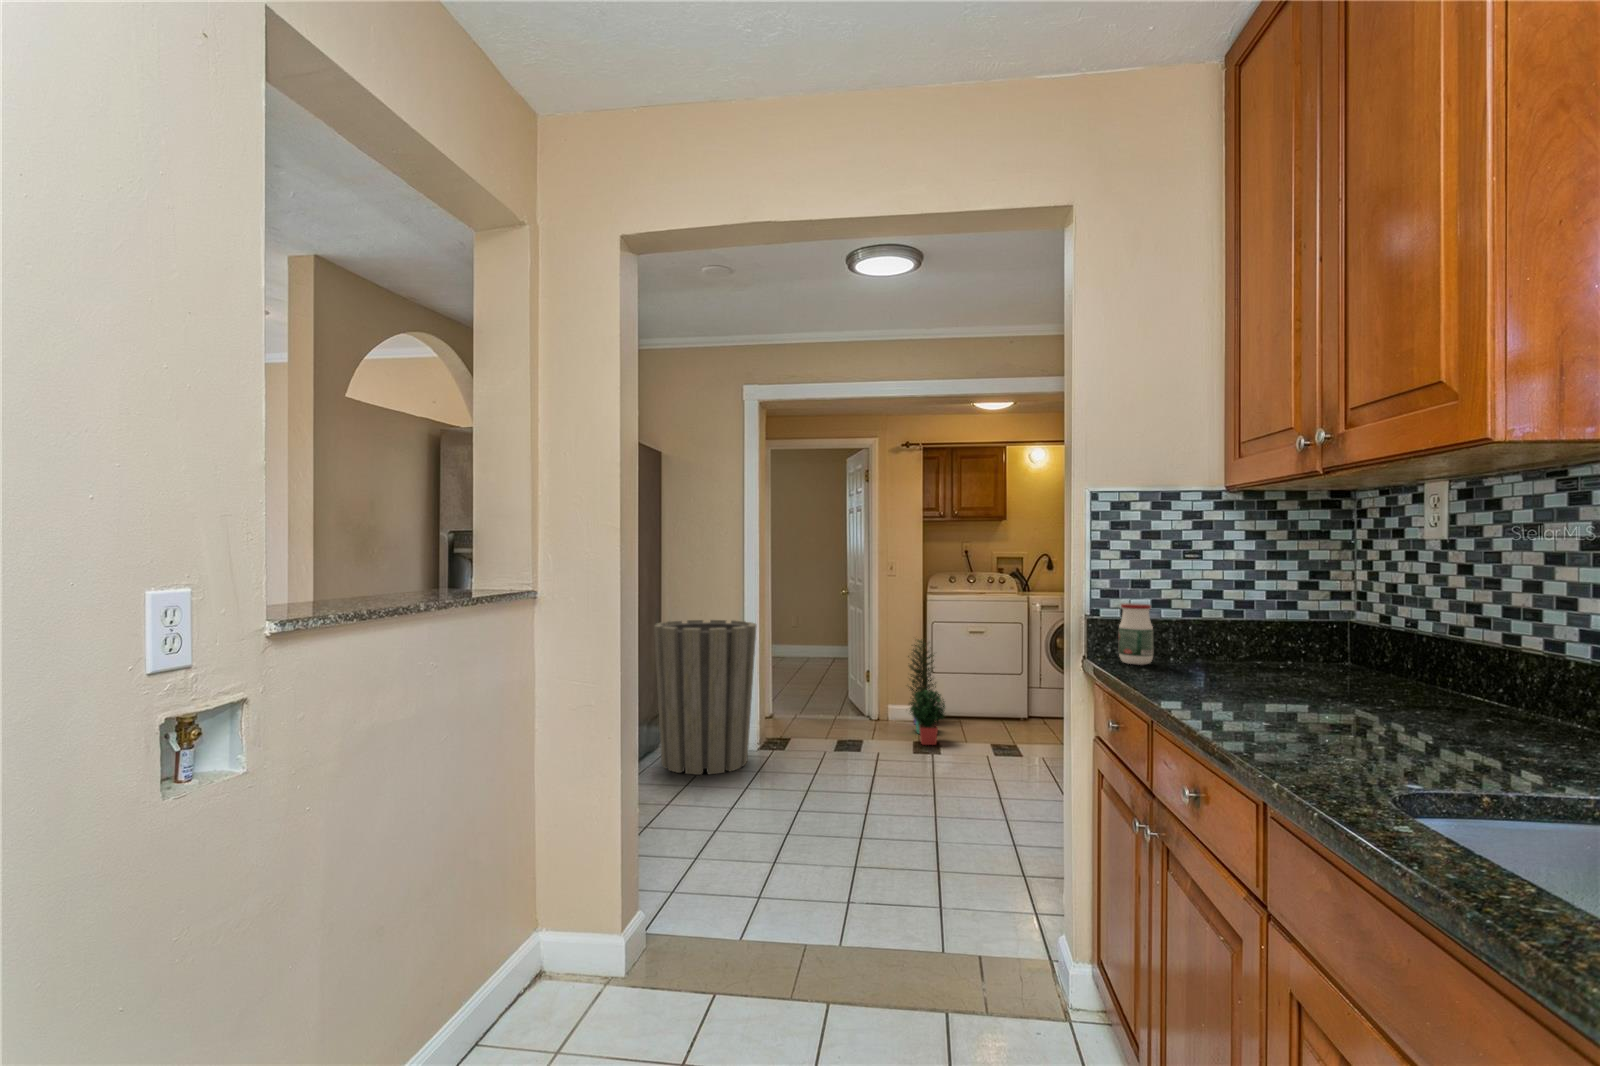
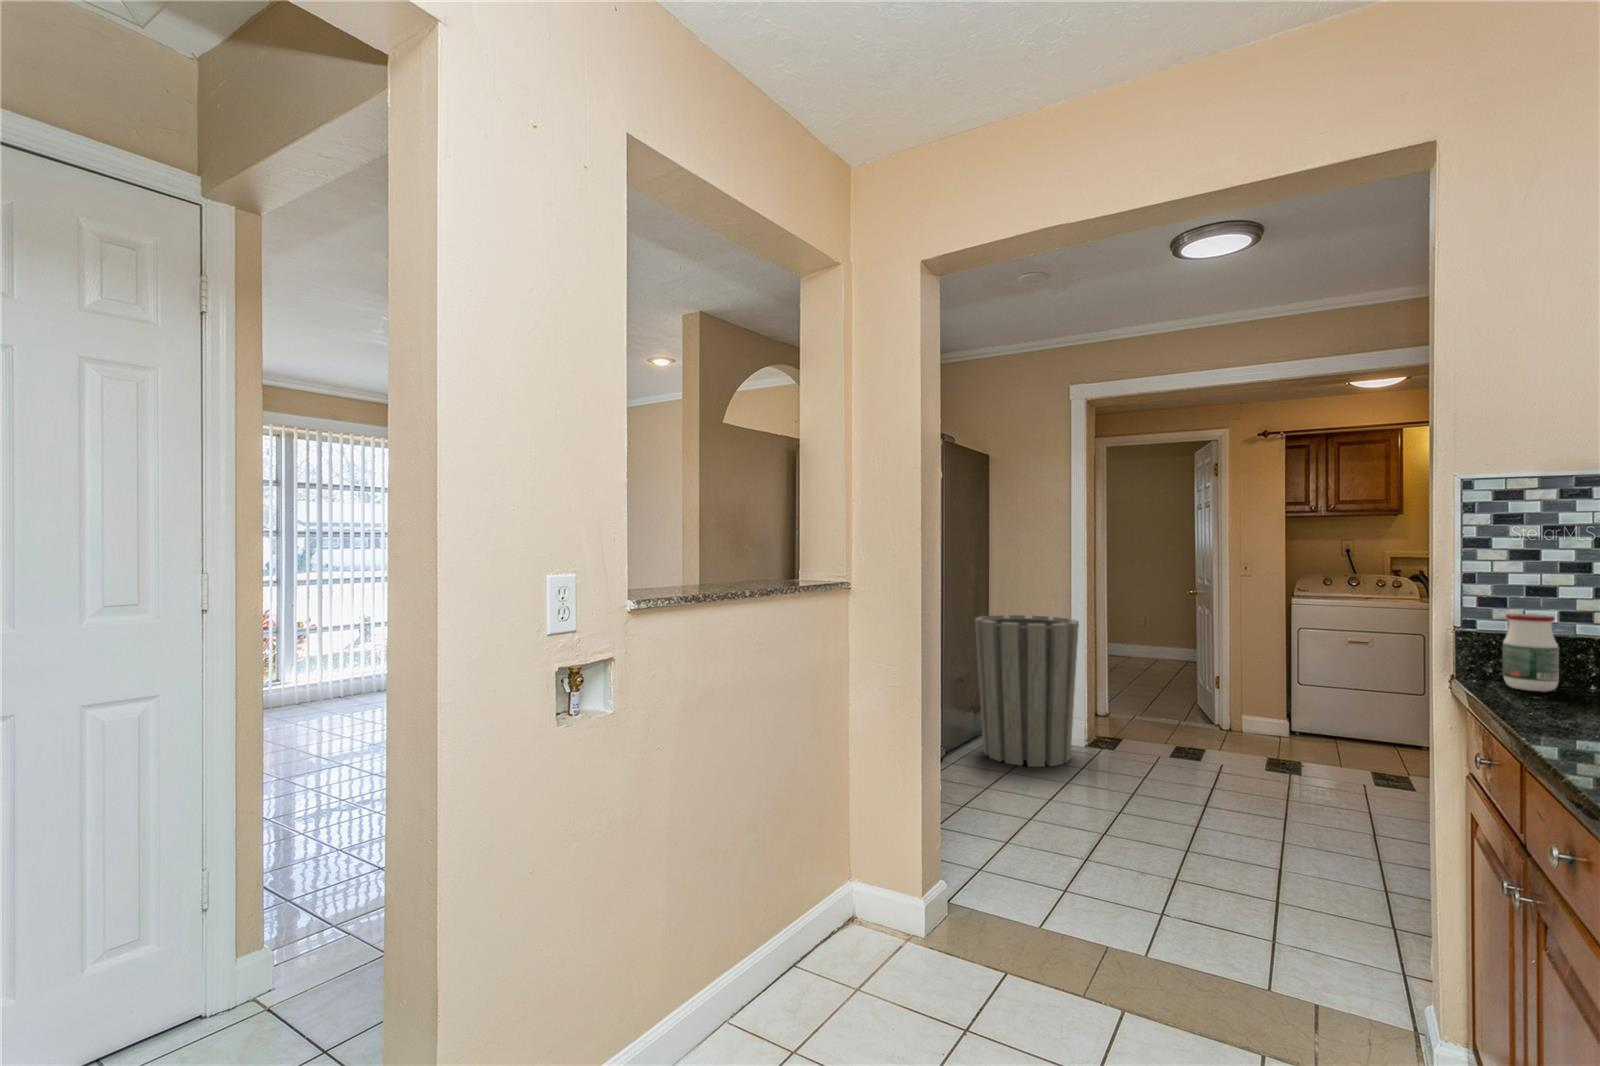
potted plant: present [908,639,945,745] -> none [1261,644,1314,767]

